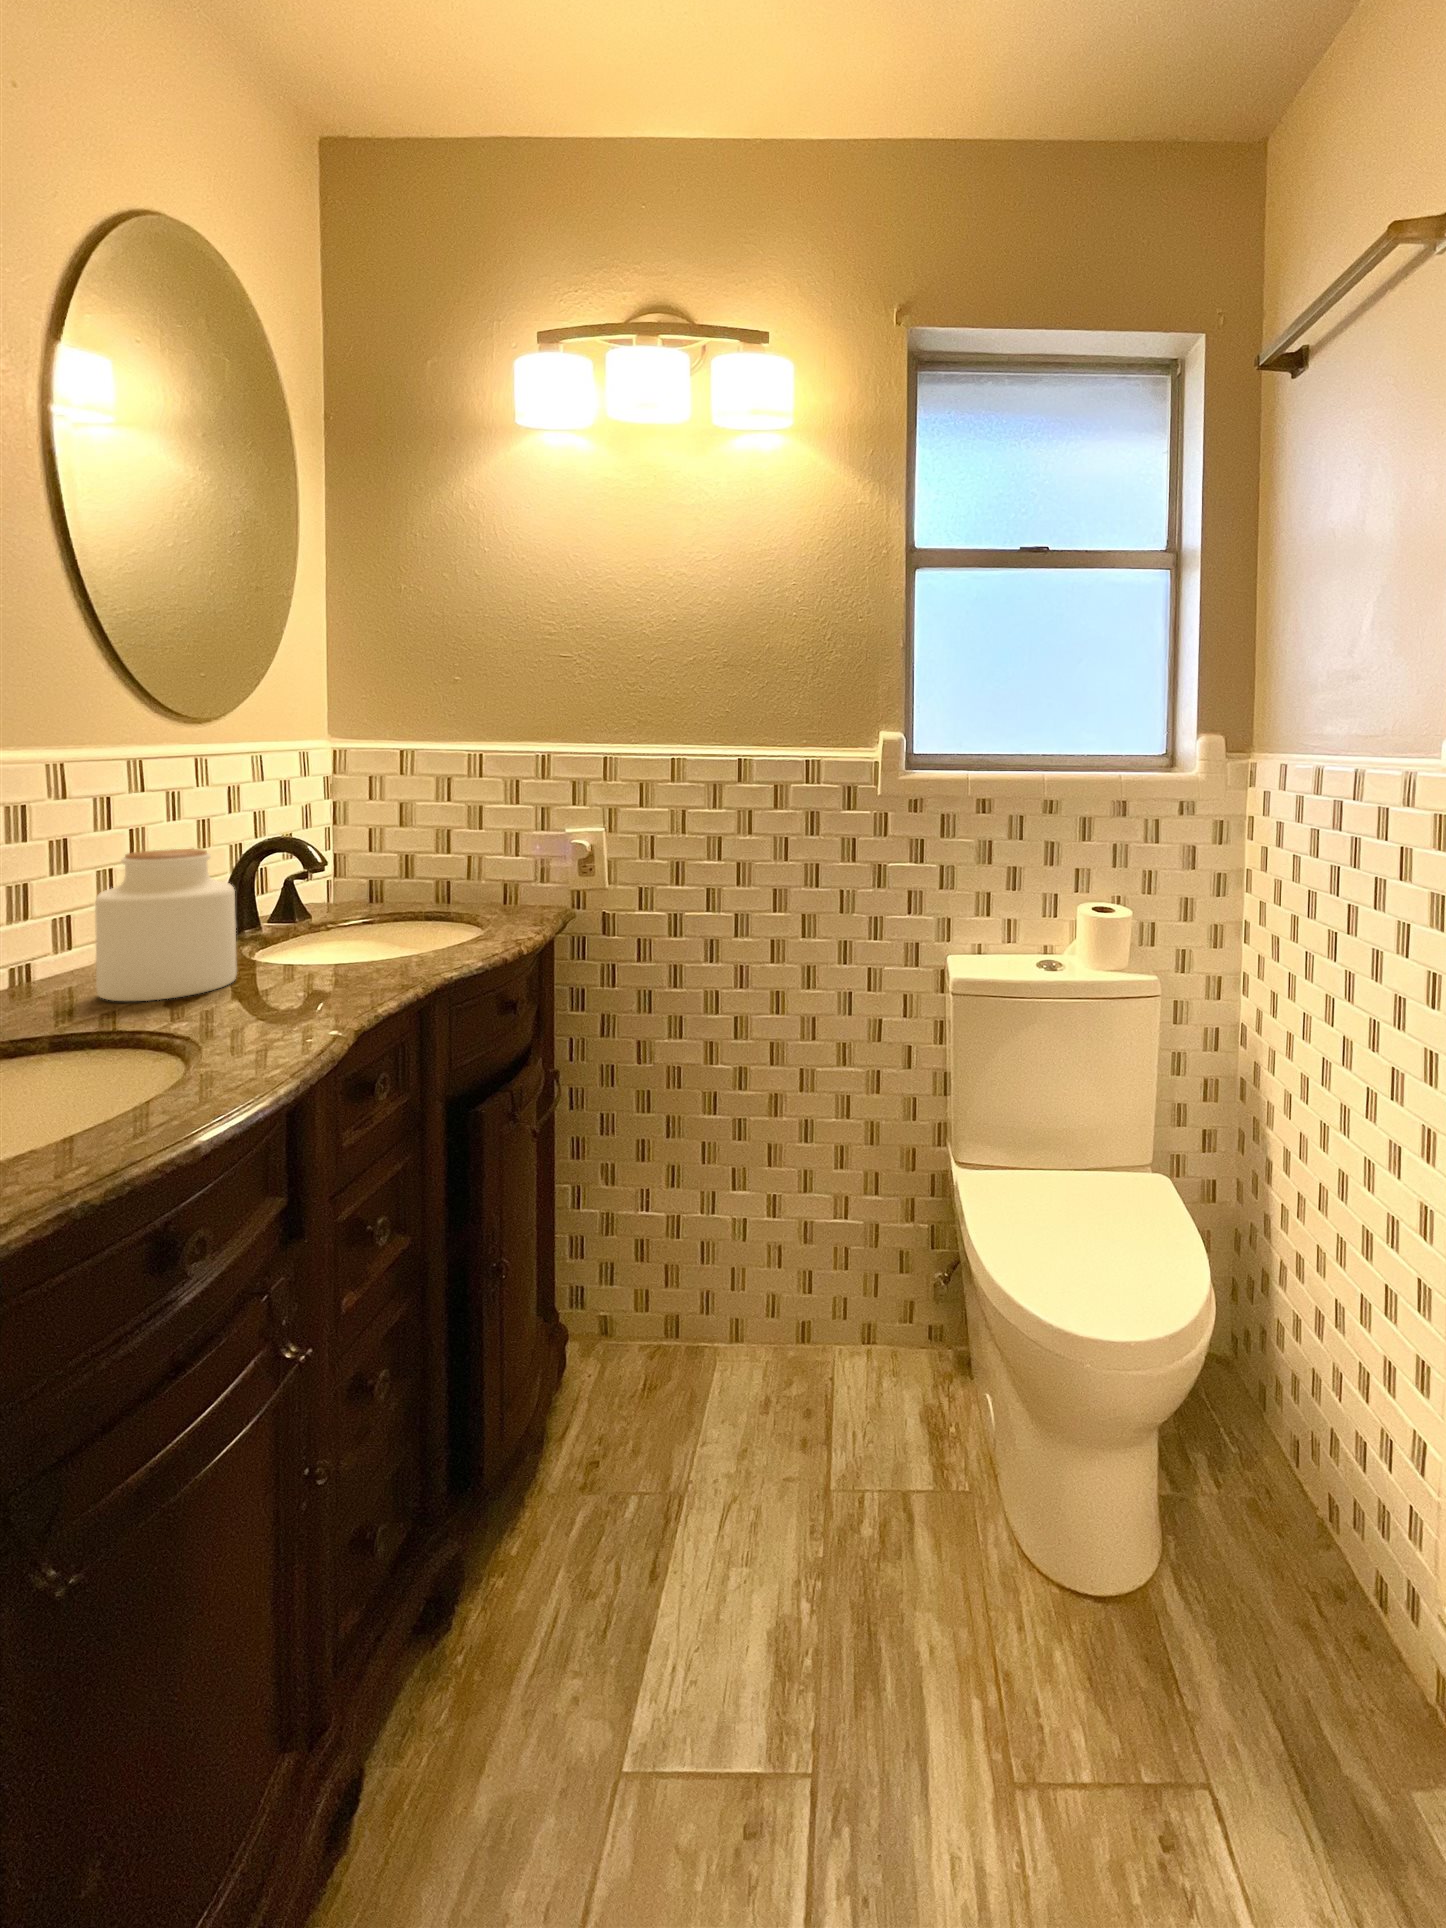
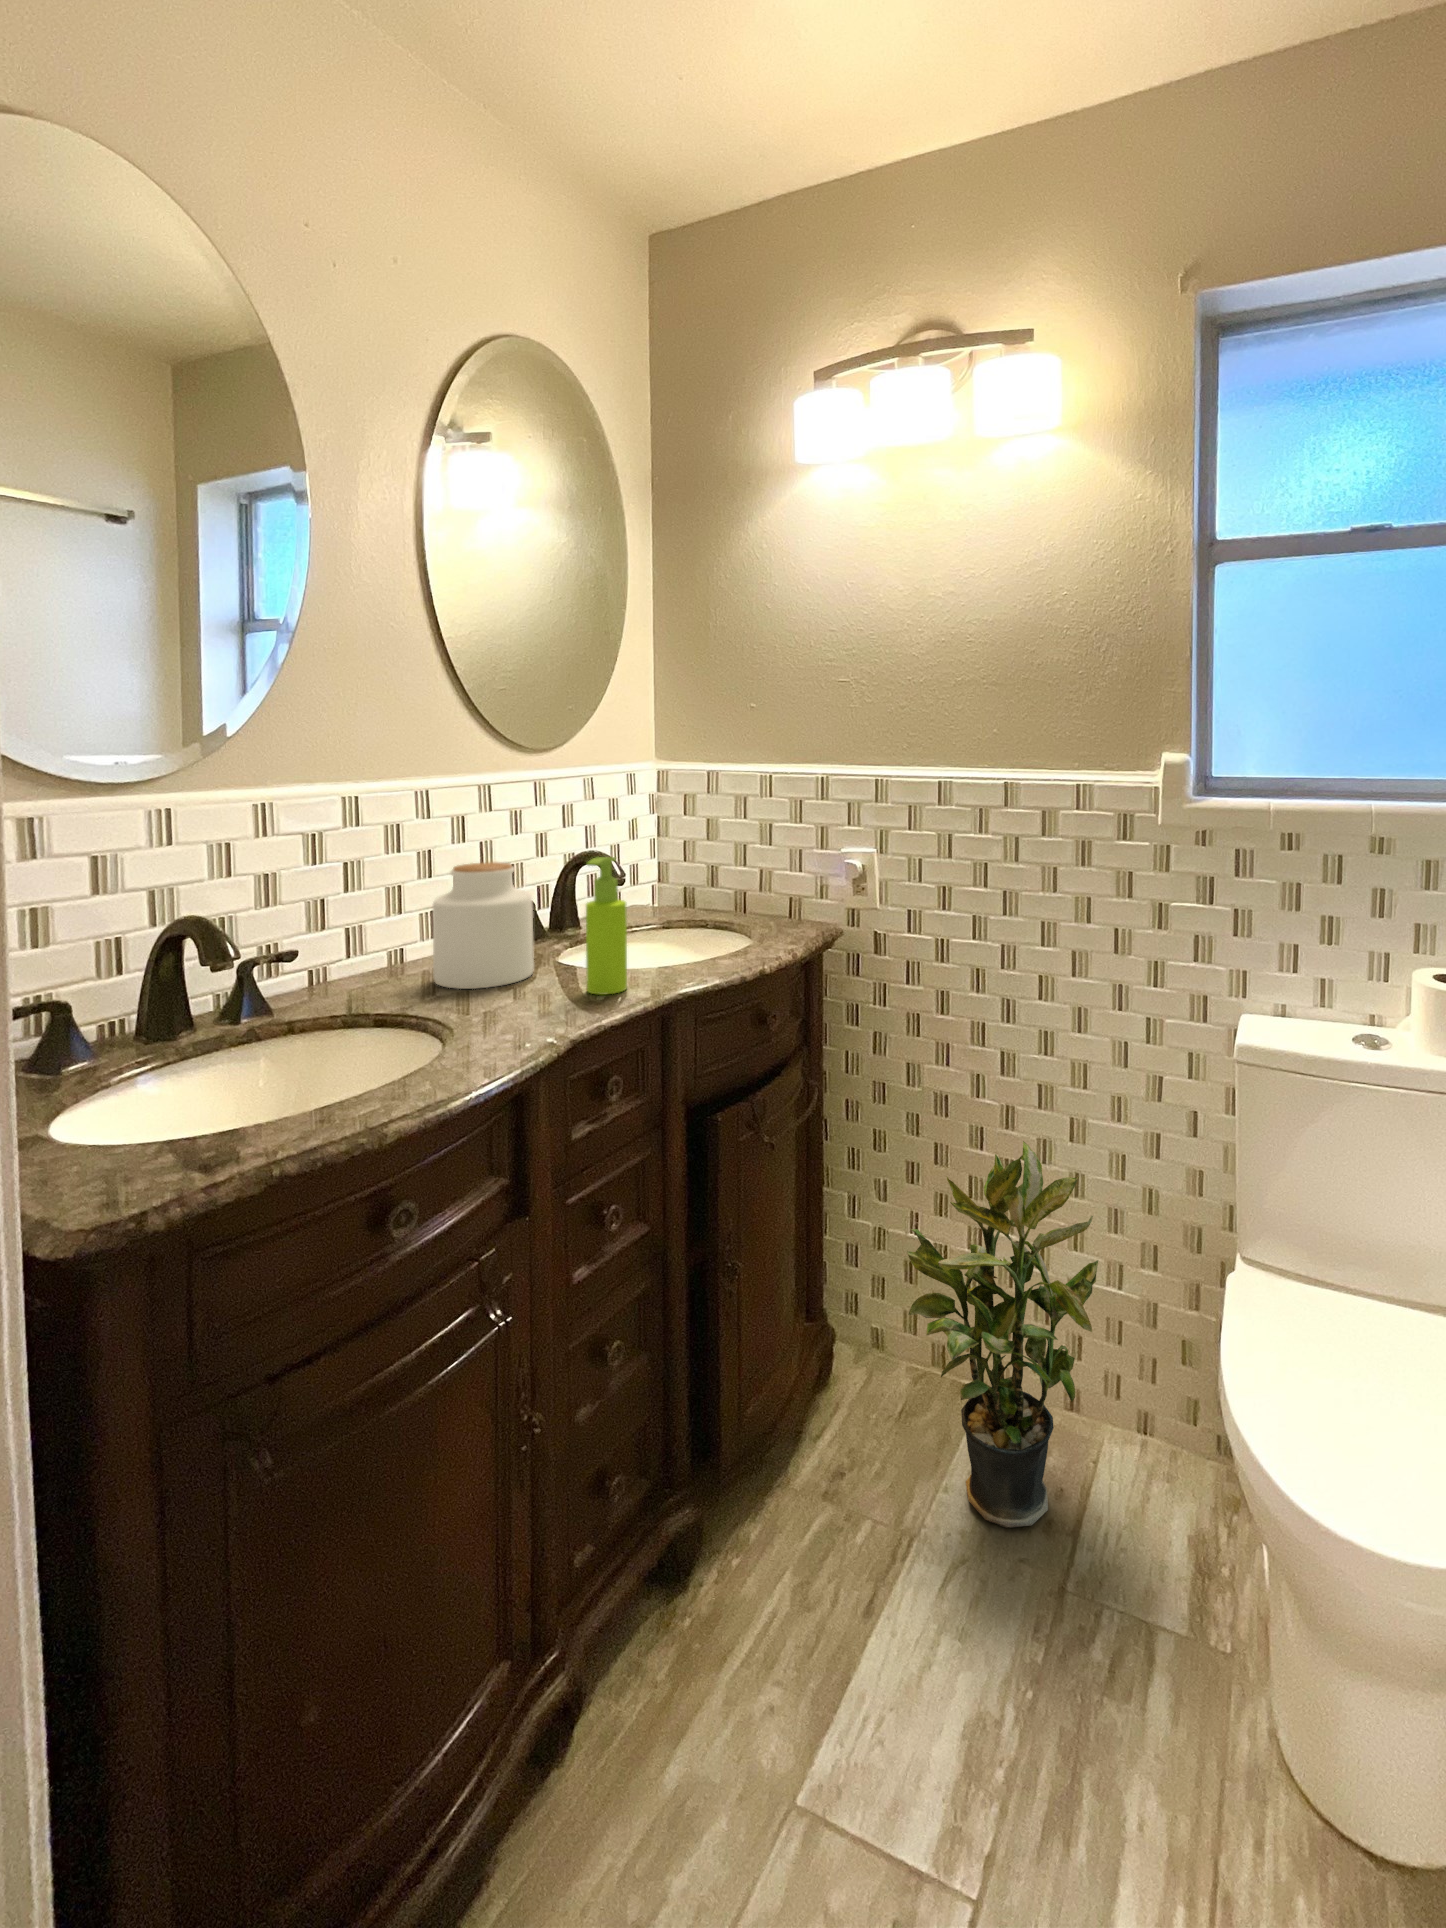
soap dispenser: none [329,834,380,988] -> present [586,857,627,994]
potted plant: none [661,1095,843,1459] -> present [907,1141,1098,1528]

